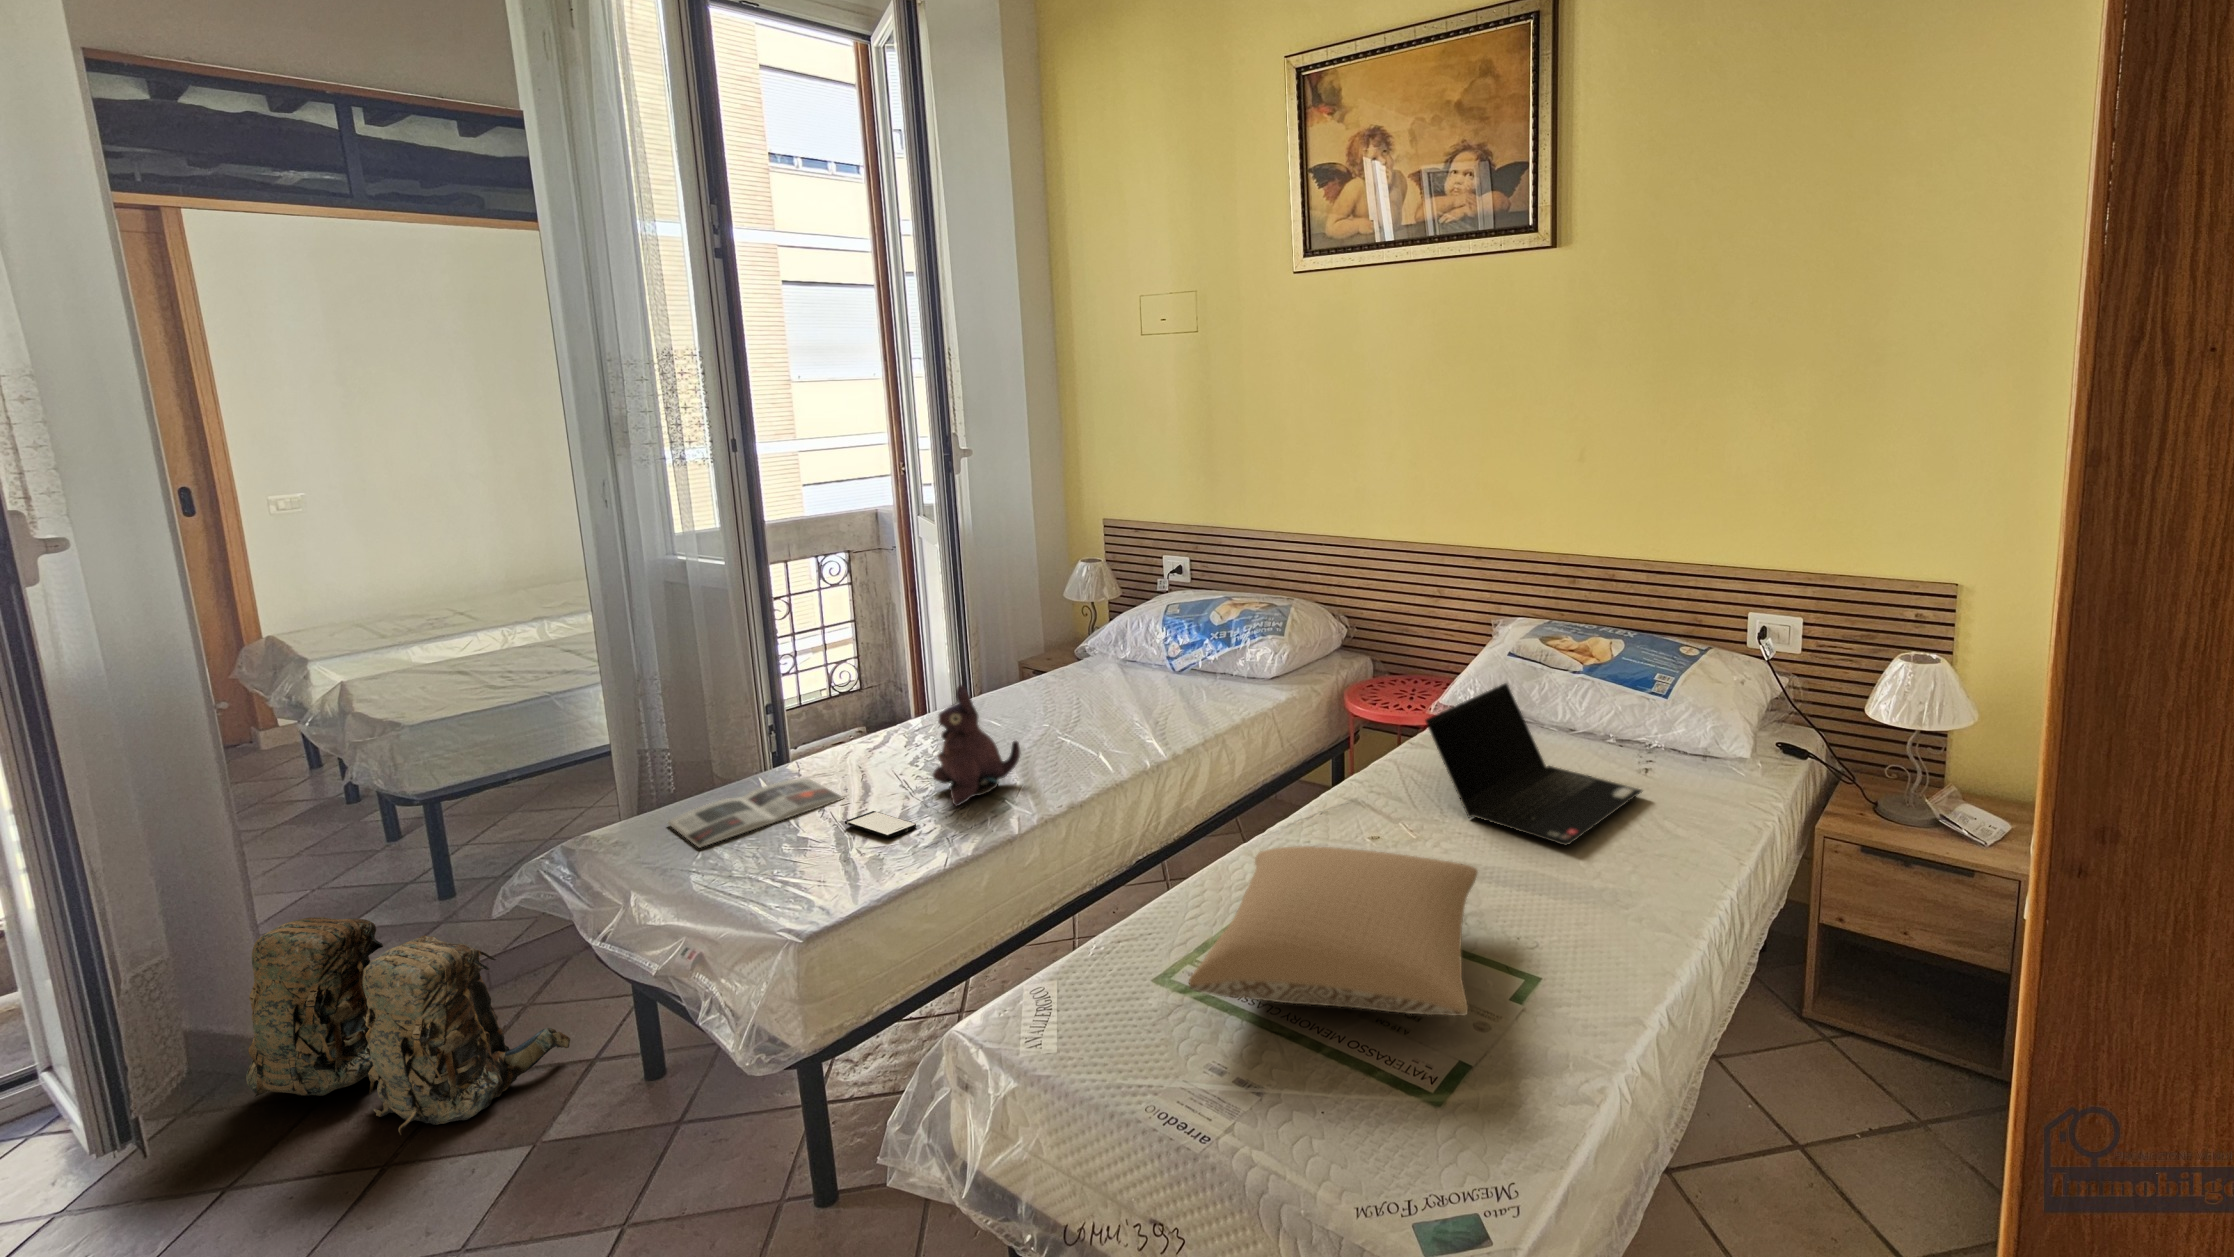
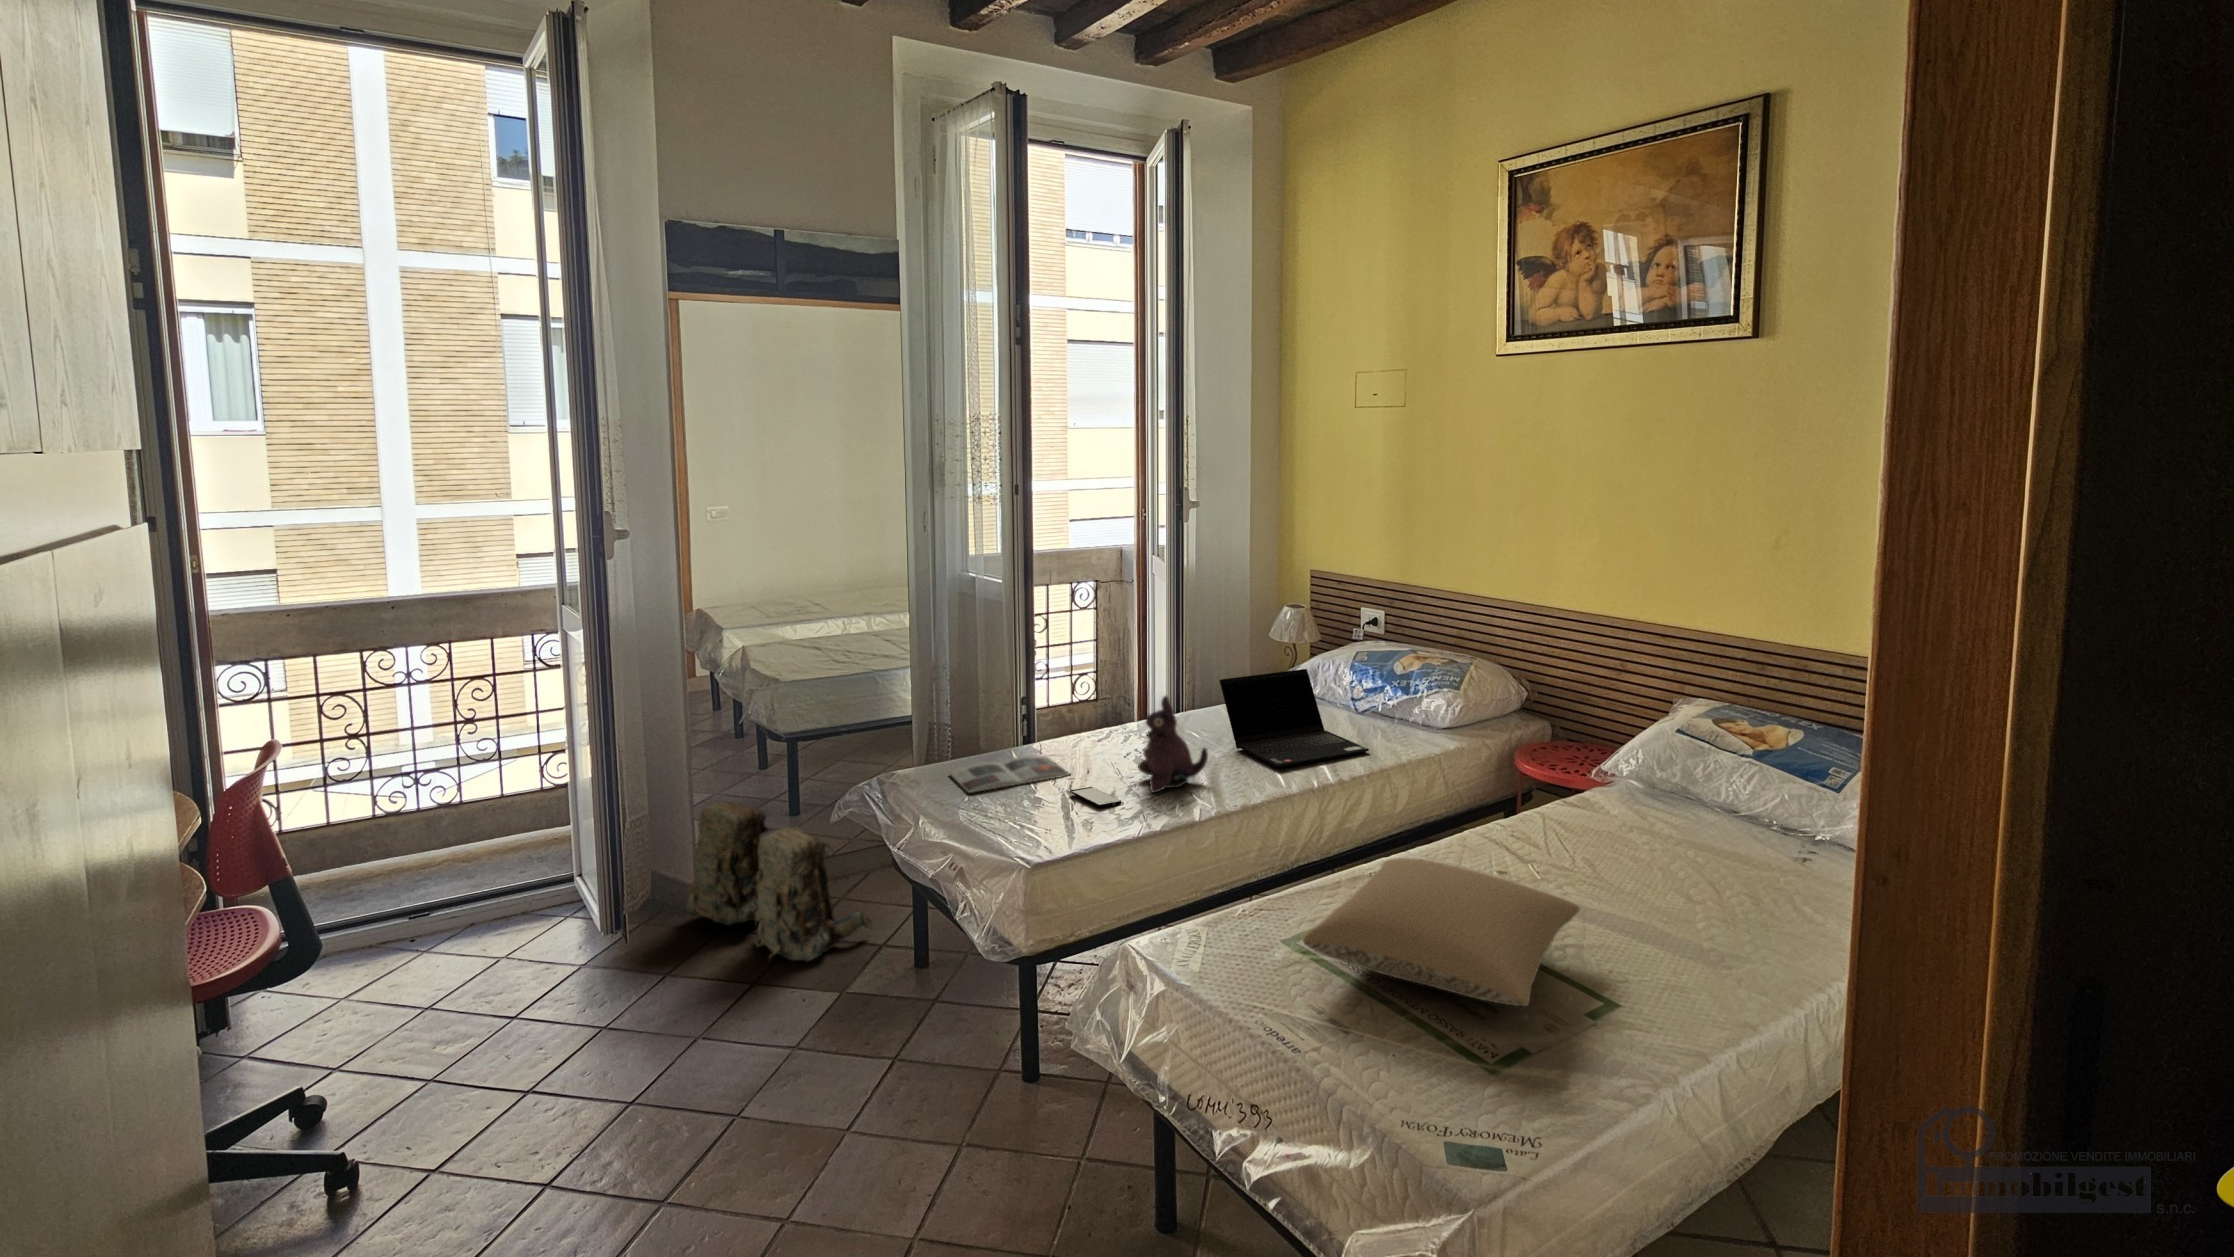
laptop computer: present [1425,683,1642,845] -> present [1220,669,1369,767]

